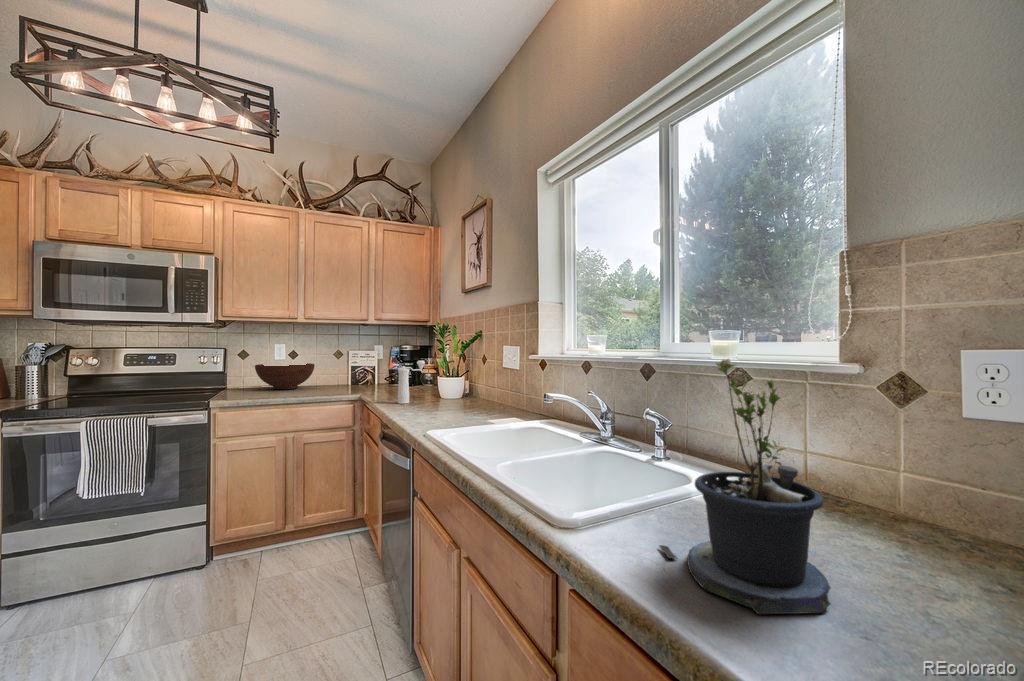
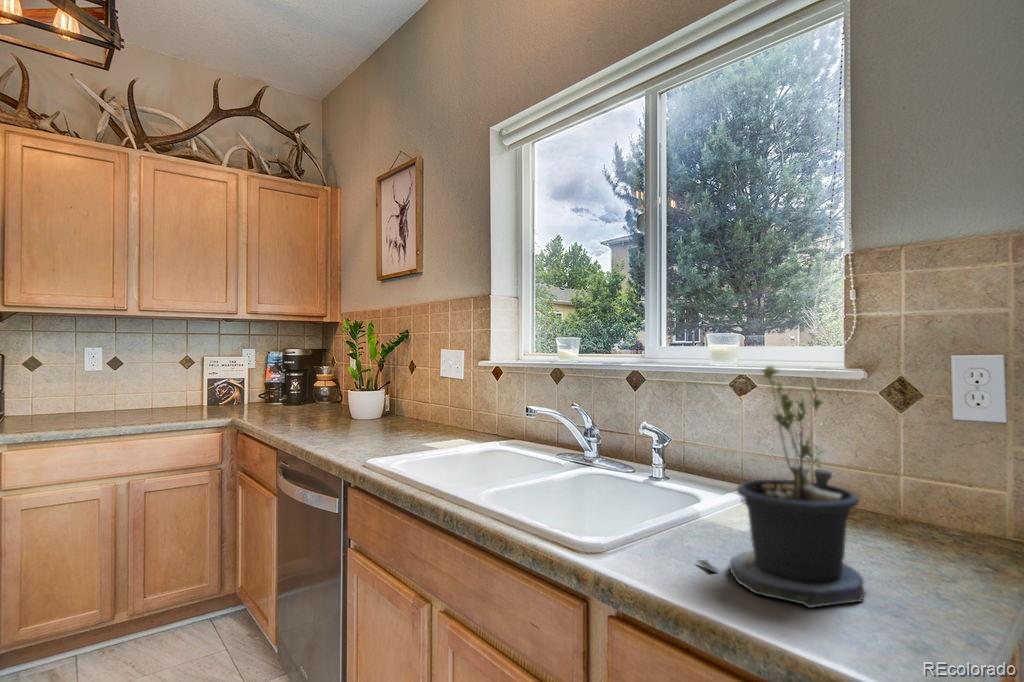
pepper mill: present [398,360,425,404] -> none [294,369,331,428]
fruit bowl: present [255,363,315,389] -> none [57,374,152,413]

